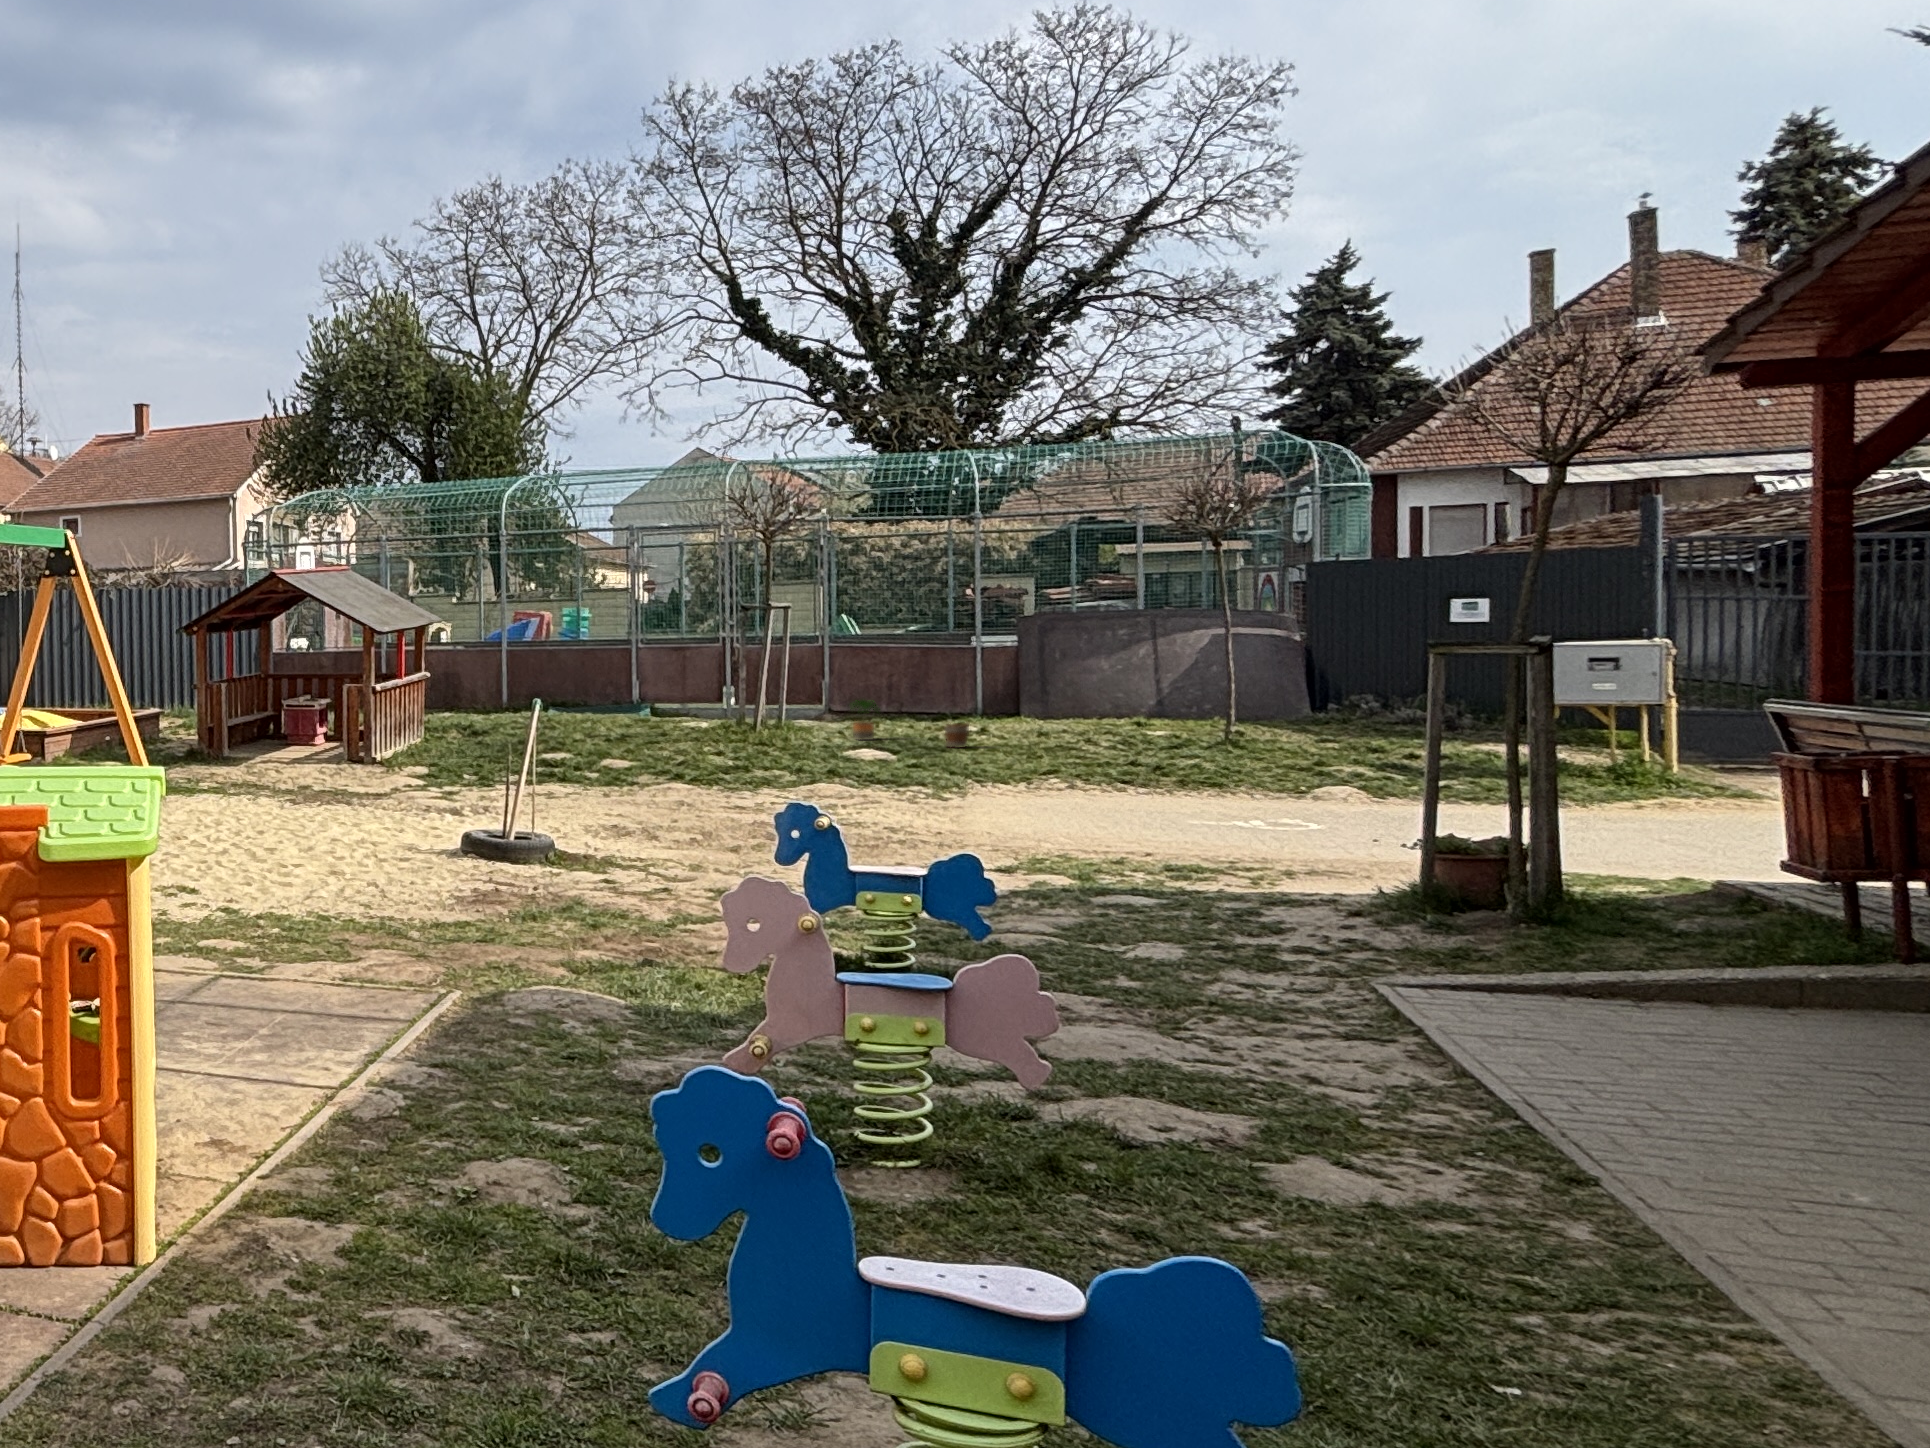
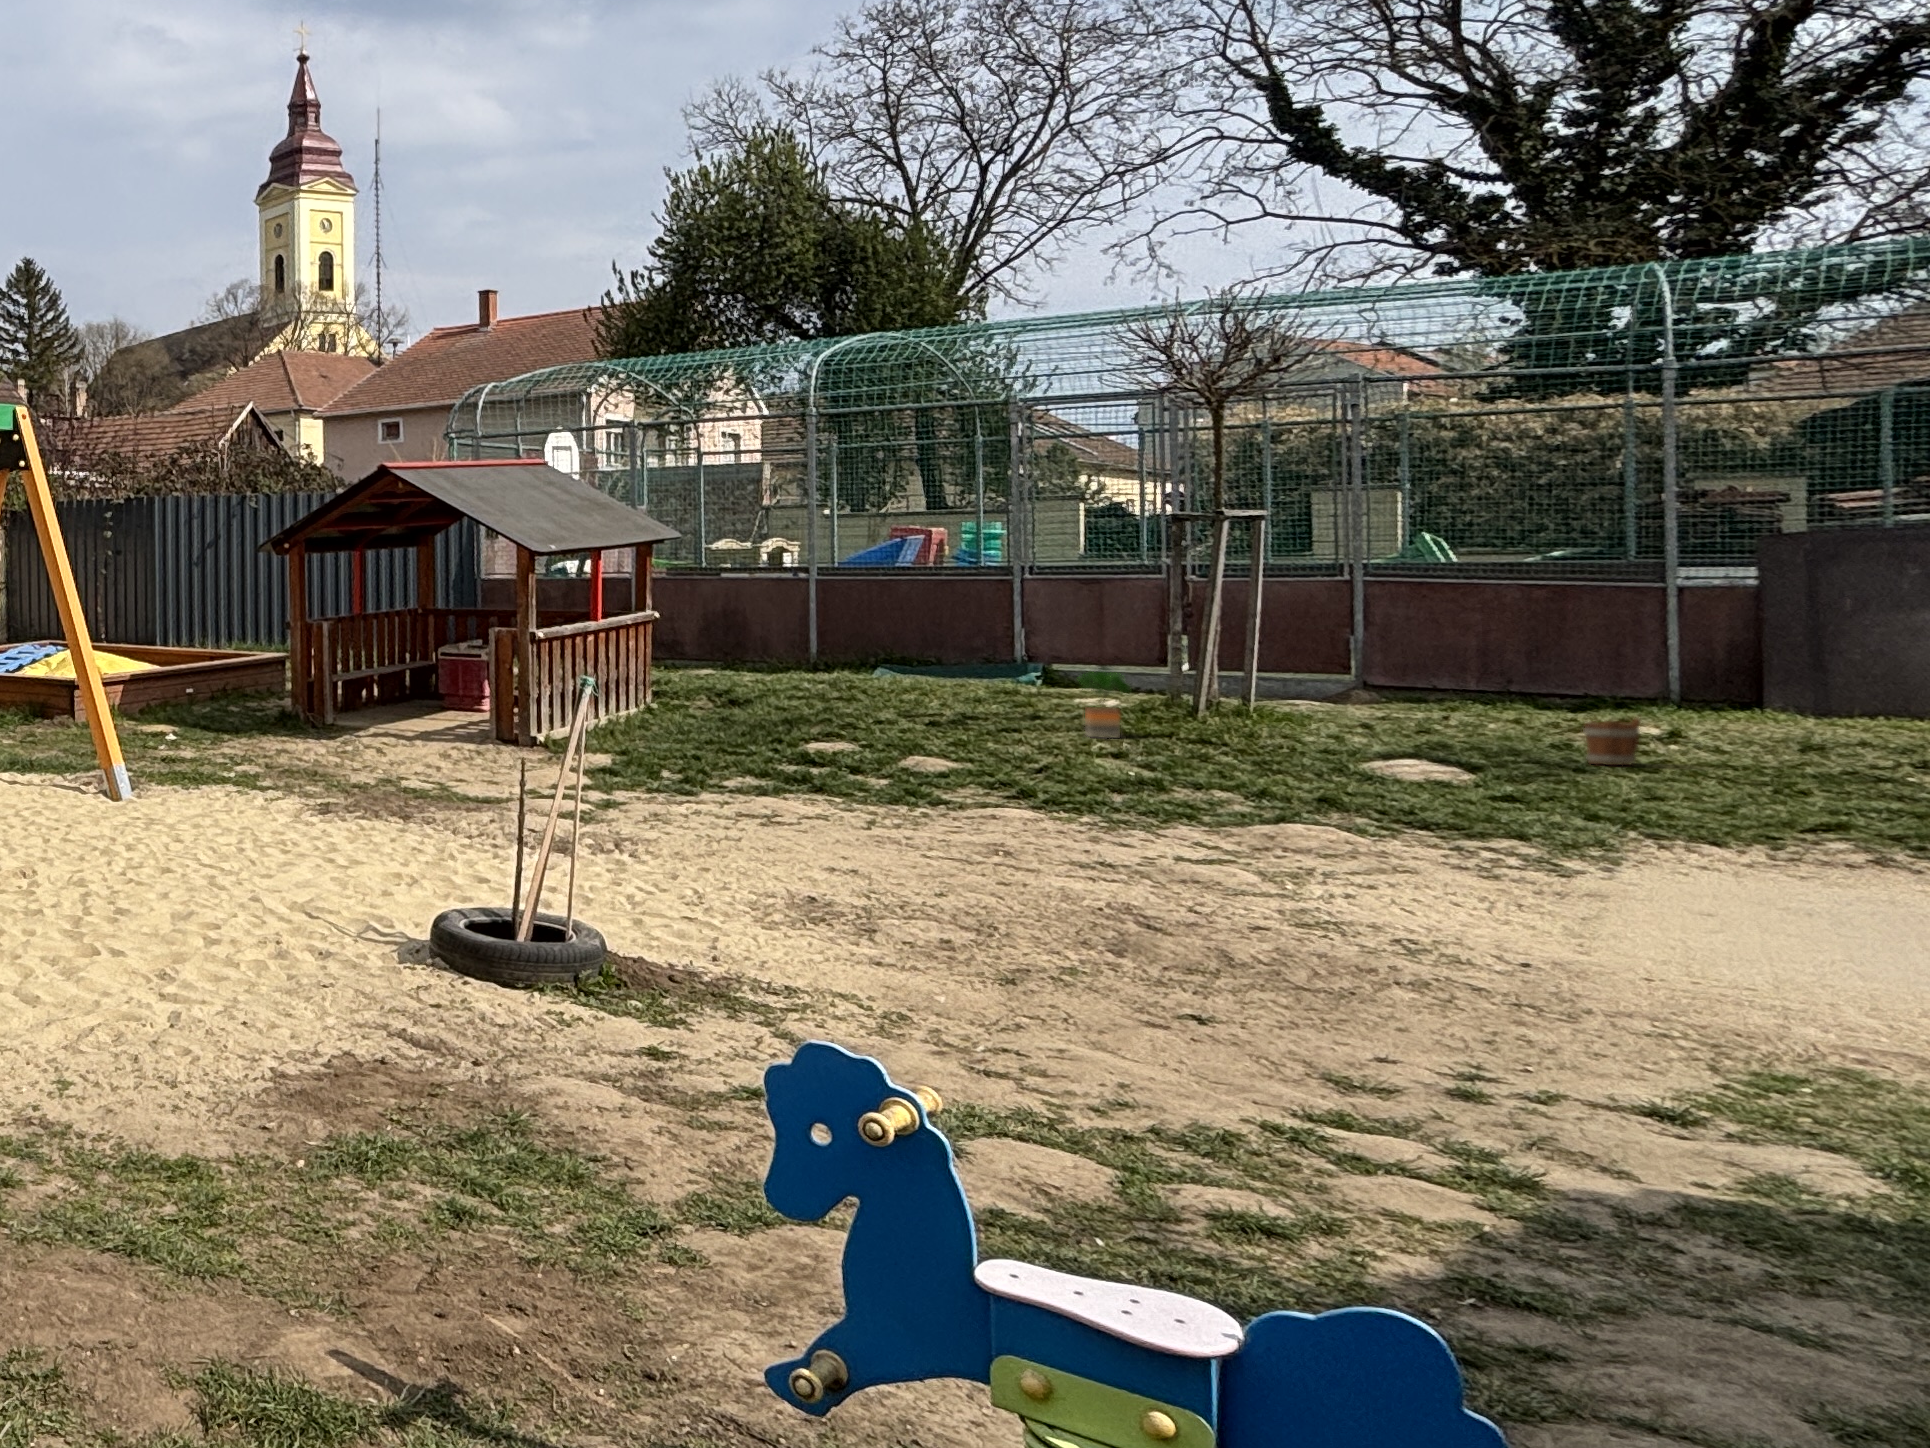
potted tree: present [850,700,880,740] -> present [1079,671,1131,738]

